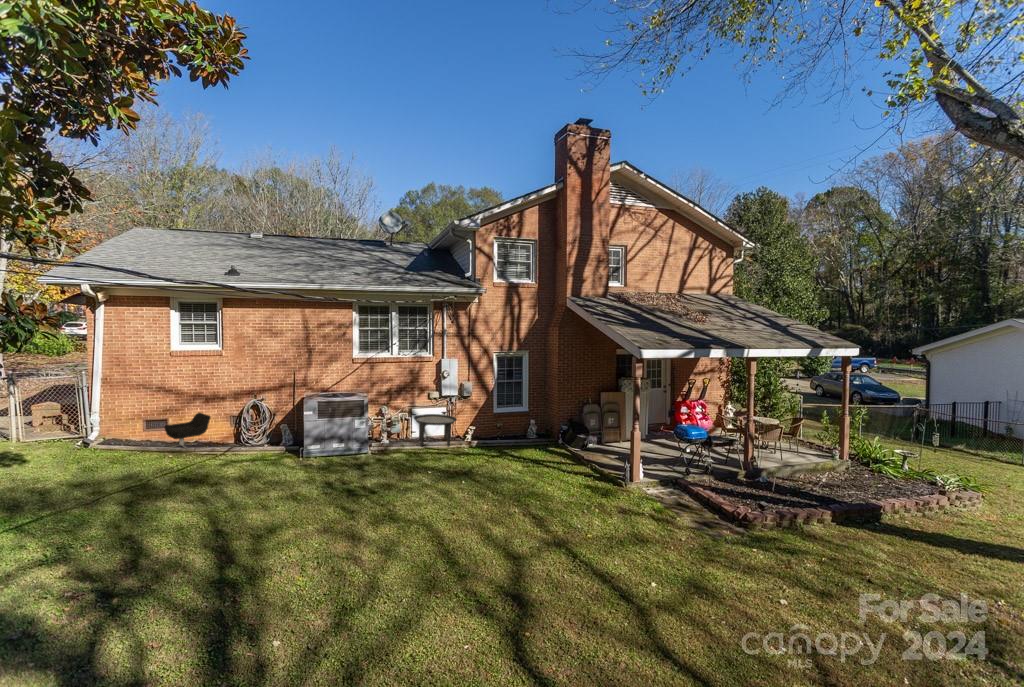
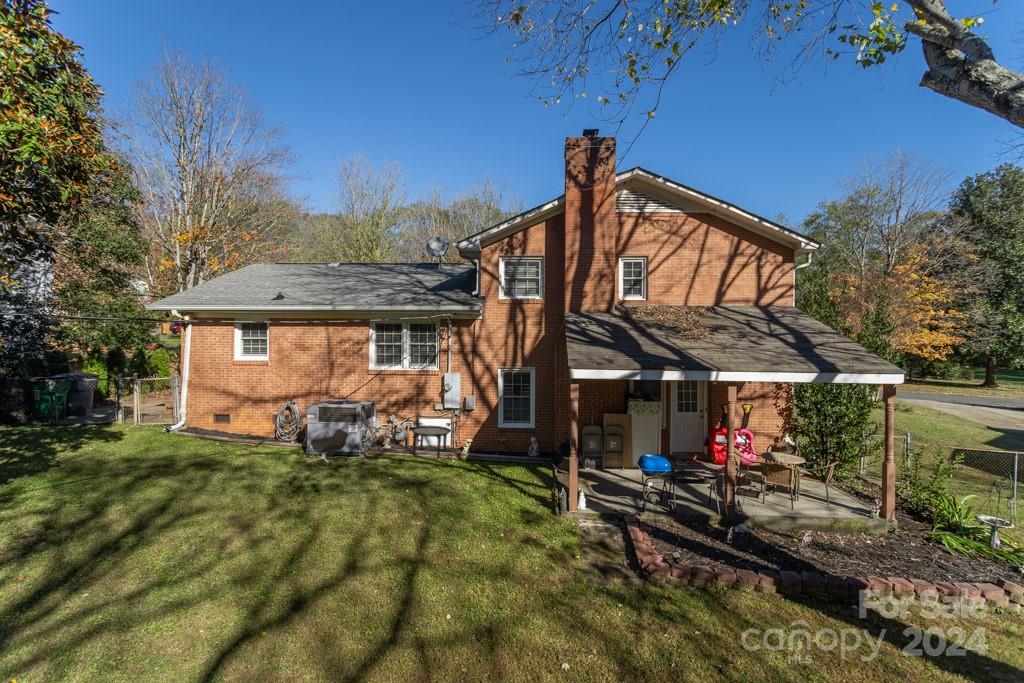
lounge chair: present [164,413,210,449] -> present [311,429,348,462]

